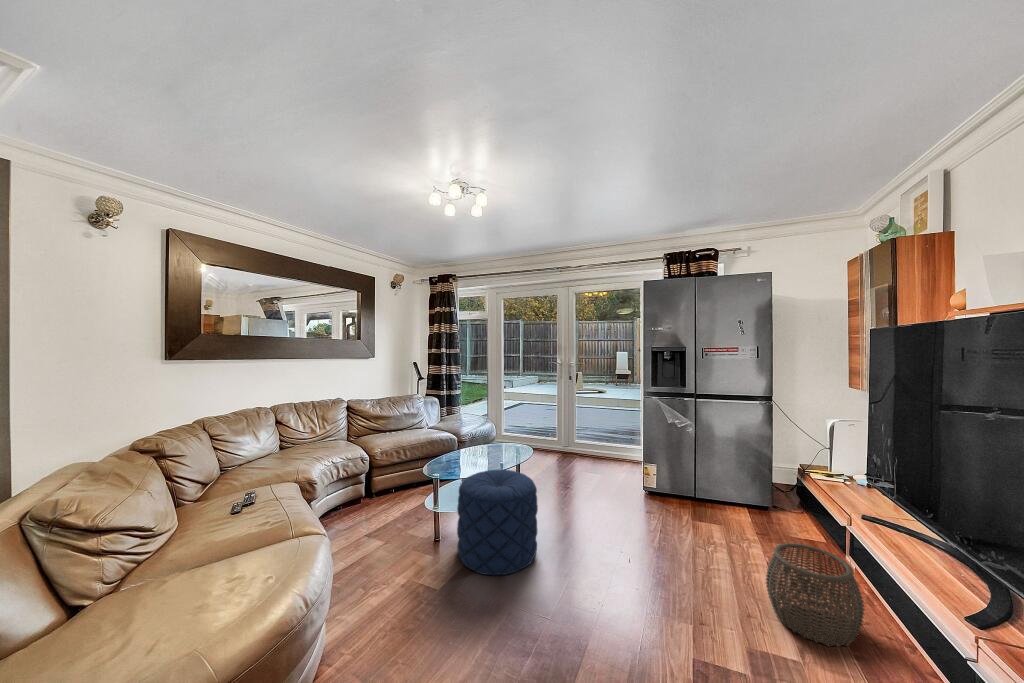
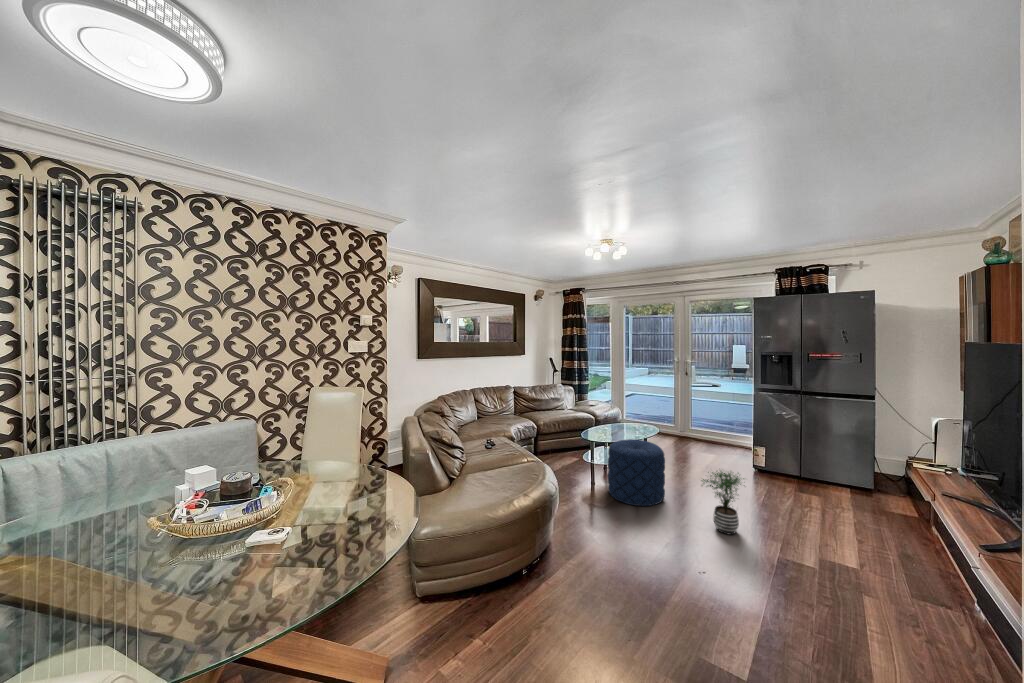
potted plant: none [582,509,650,615] -> present [701,471,744,535]
woven basket: present [766,543,865,647] -> none [843,502,920,570]

